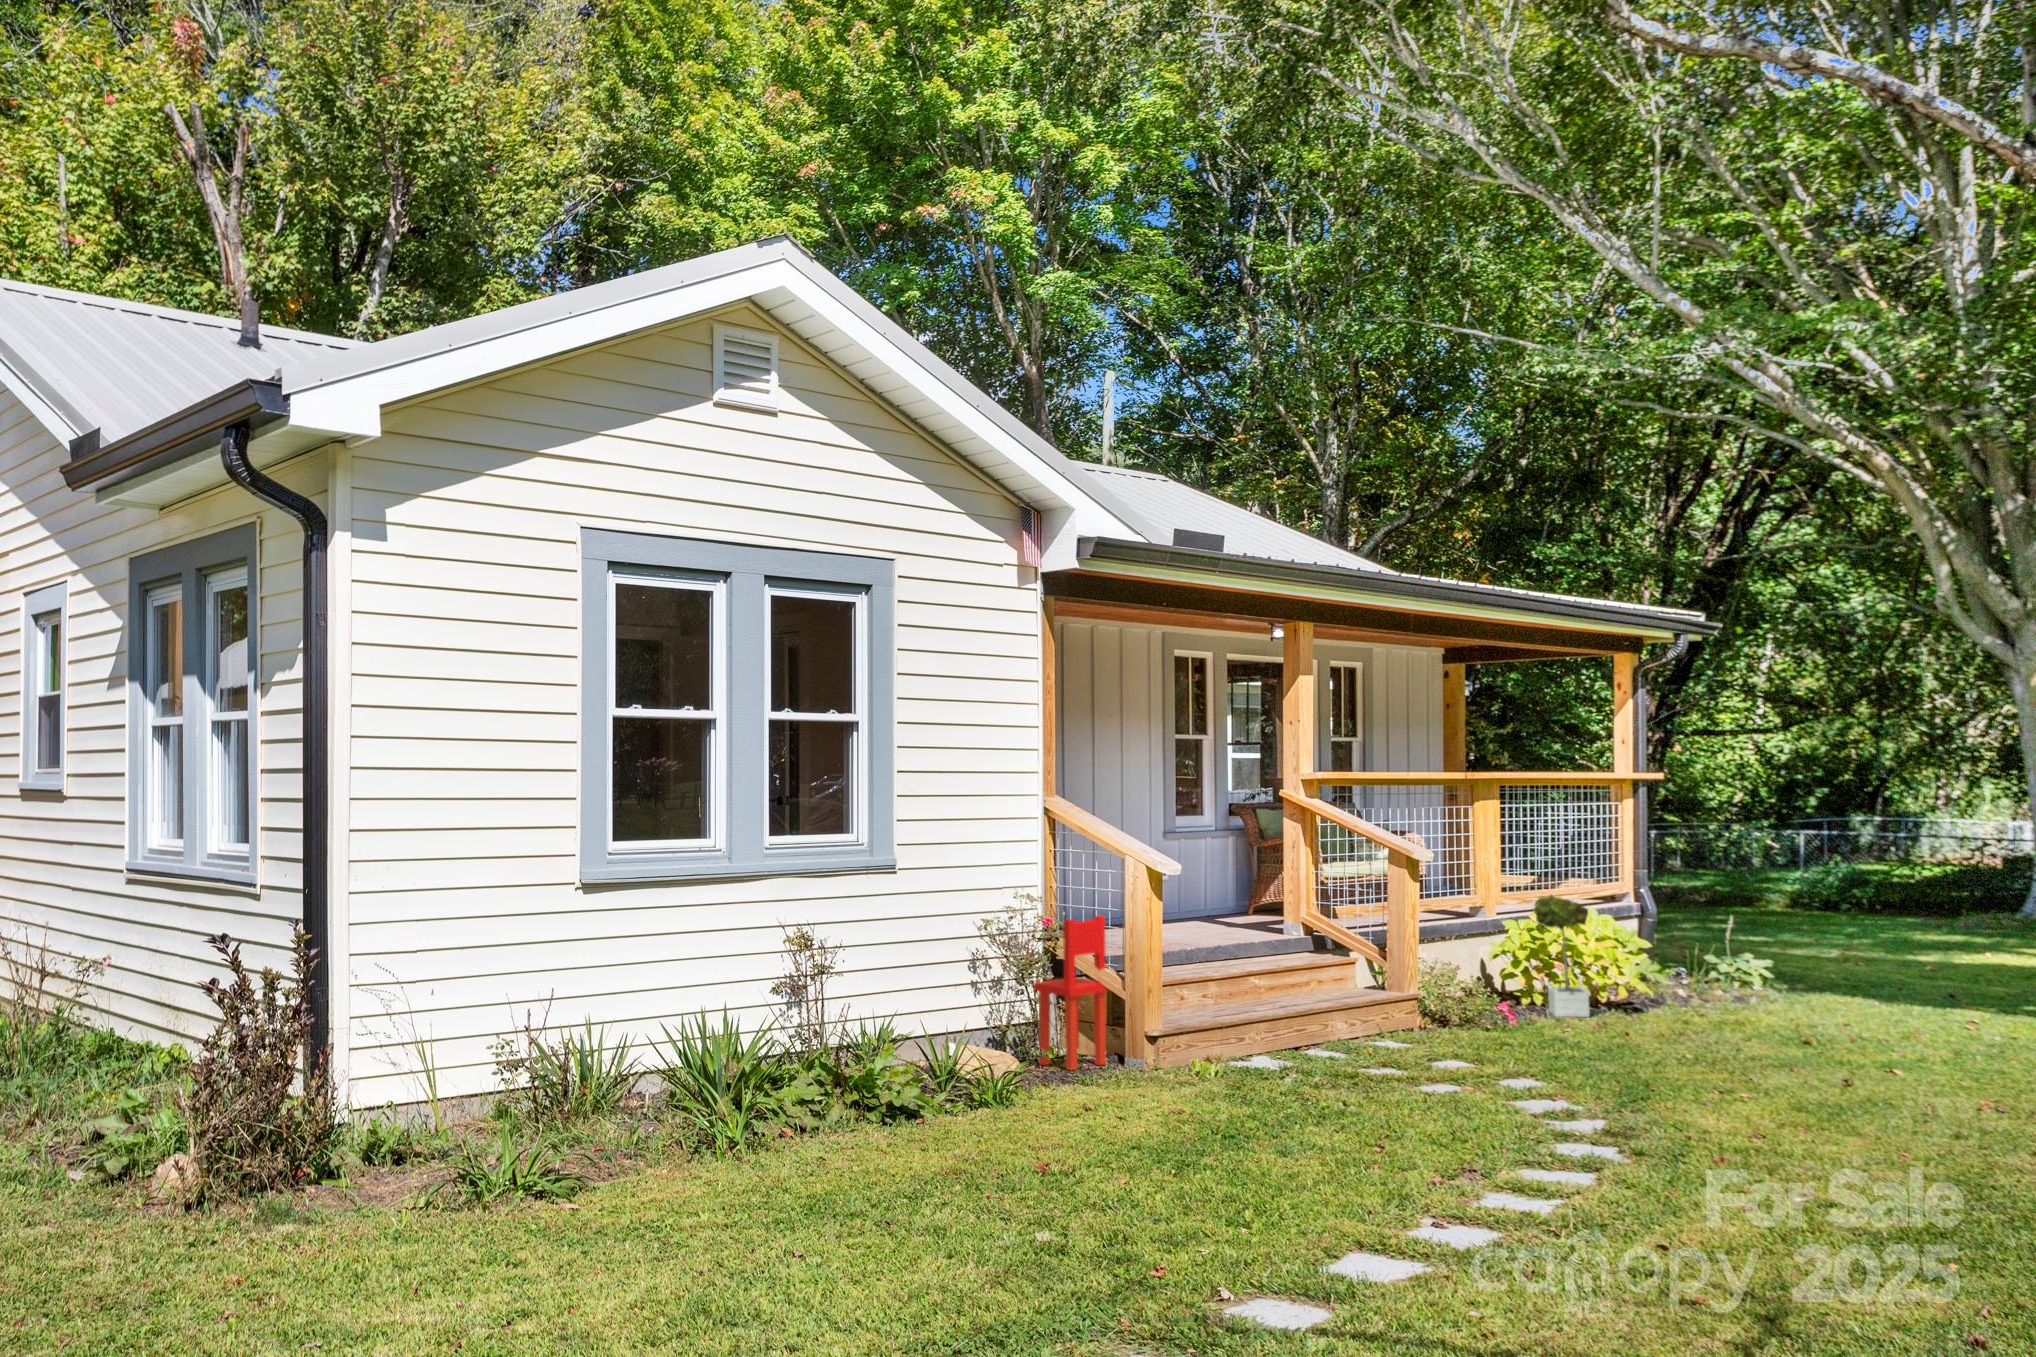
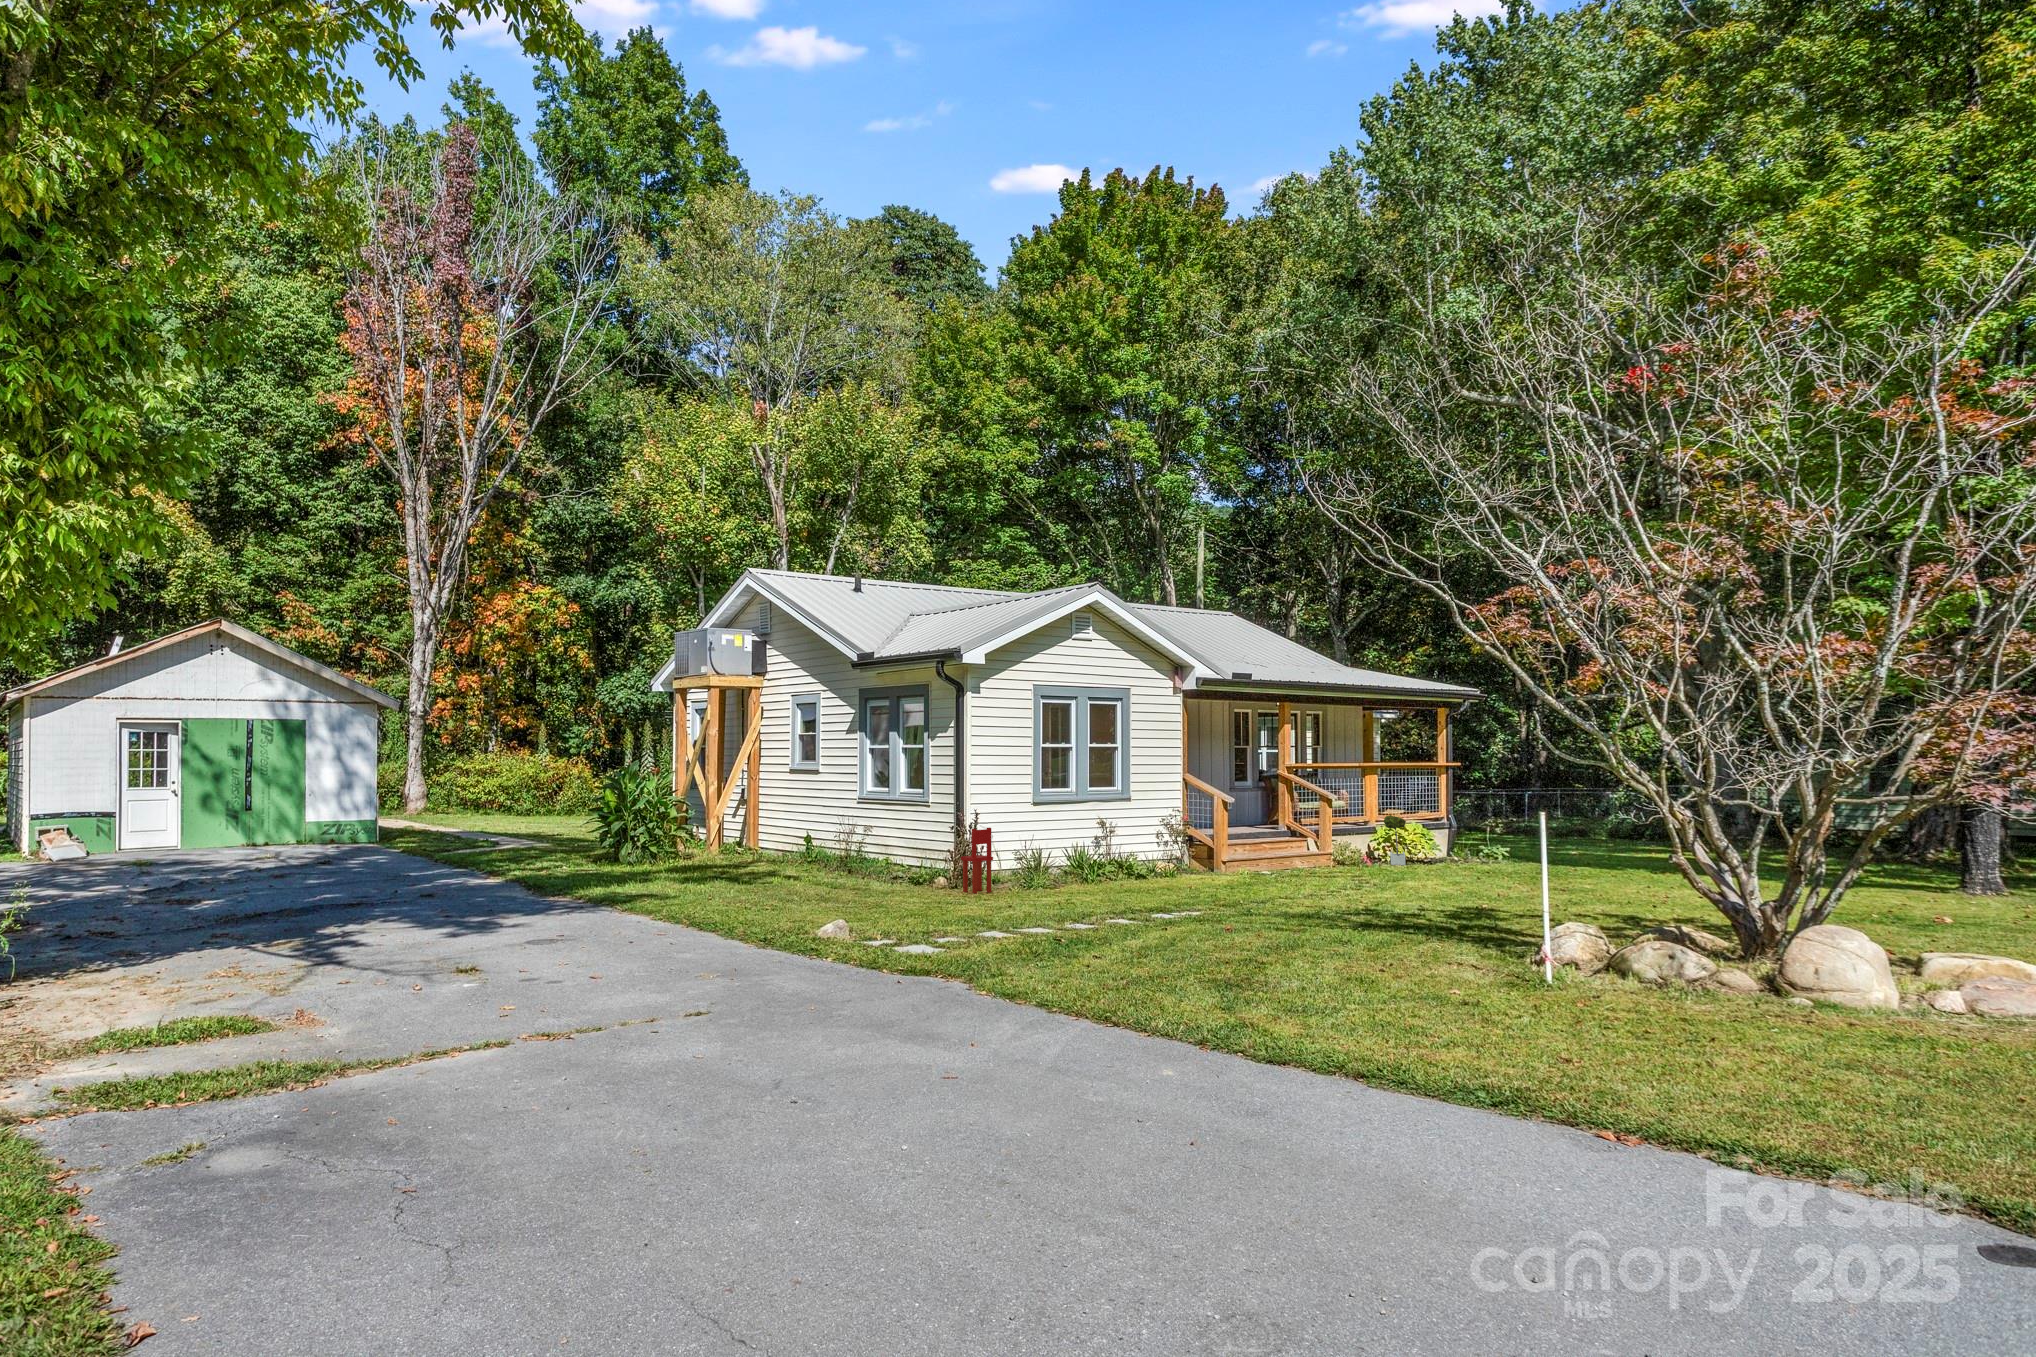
chair: present [1034,916,1106,1070] -> present [961,828,993,893]

